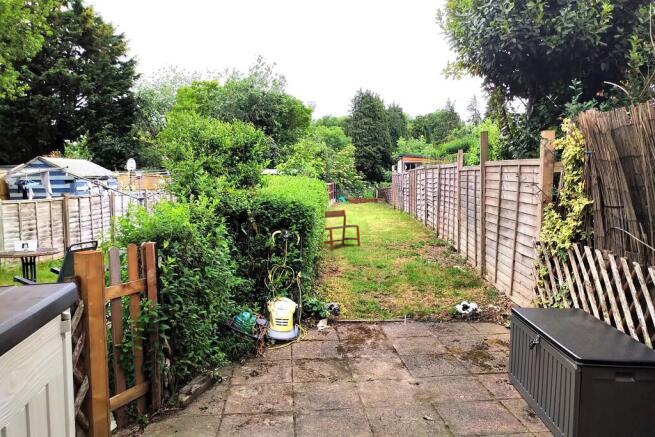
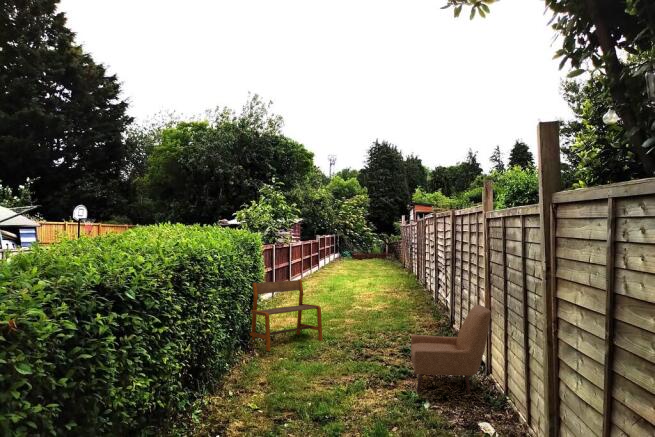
chair: none [418,217,461,260] -> present [411,305,491,395]

